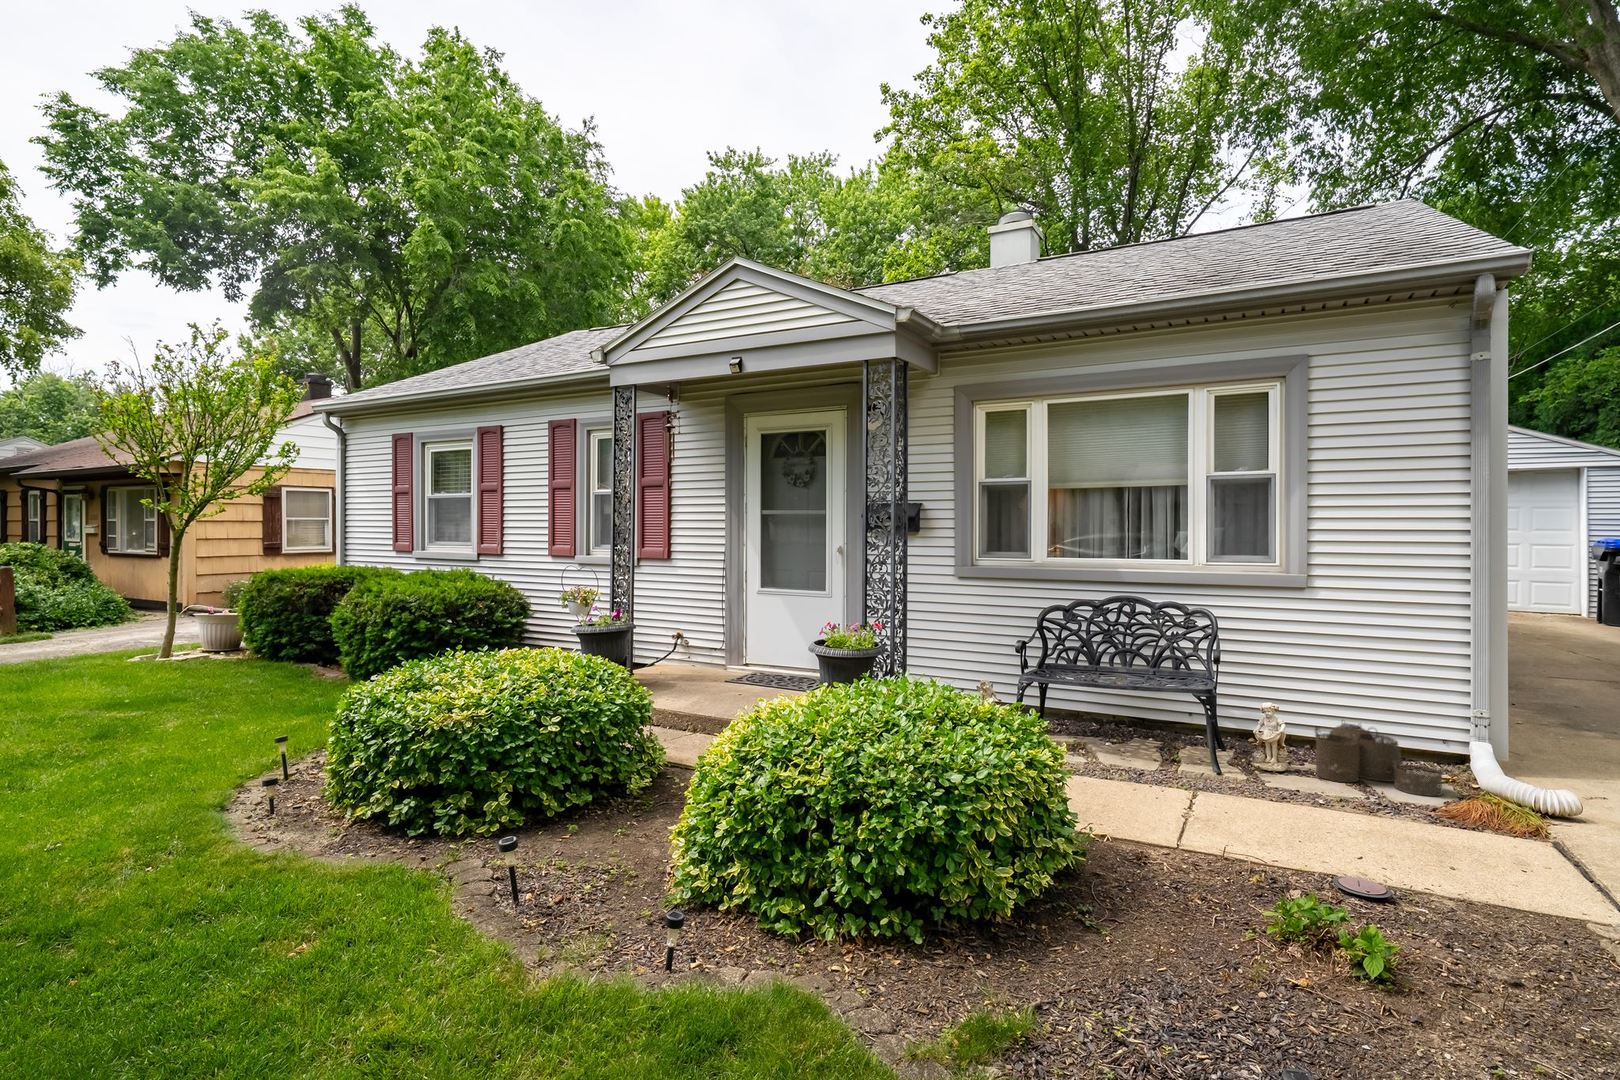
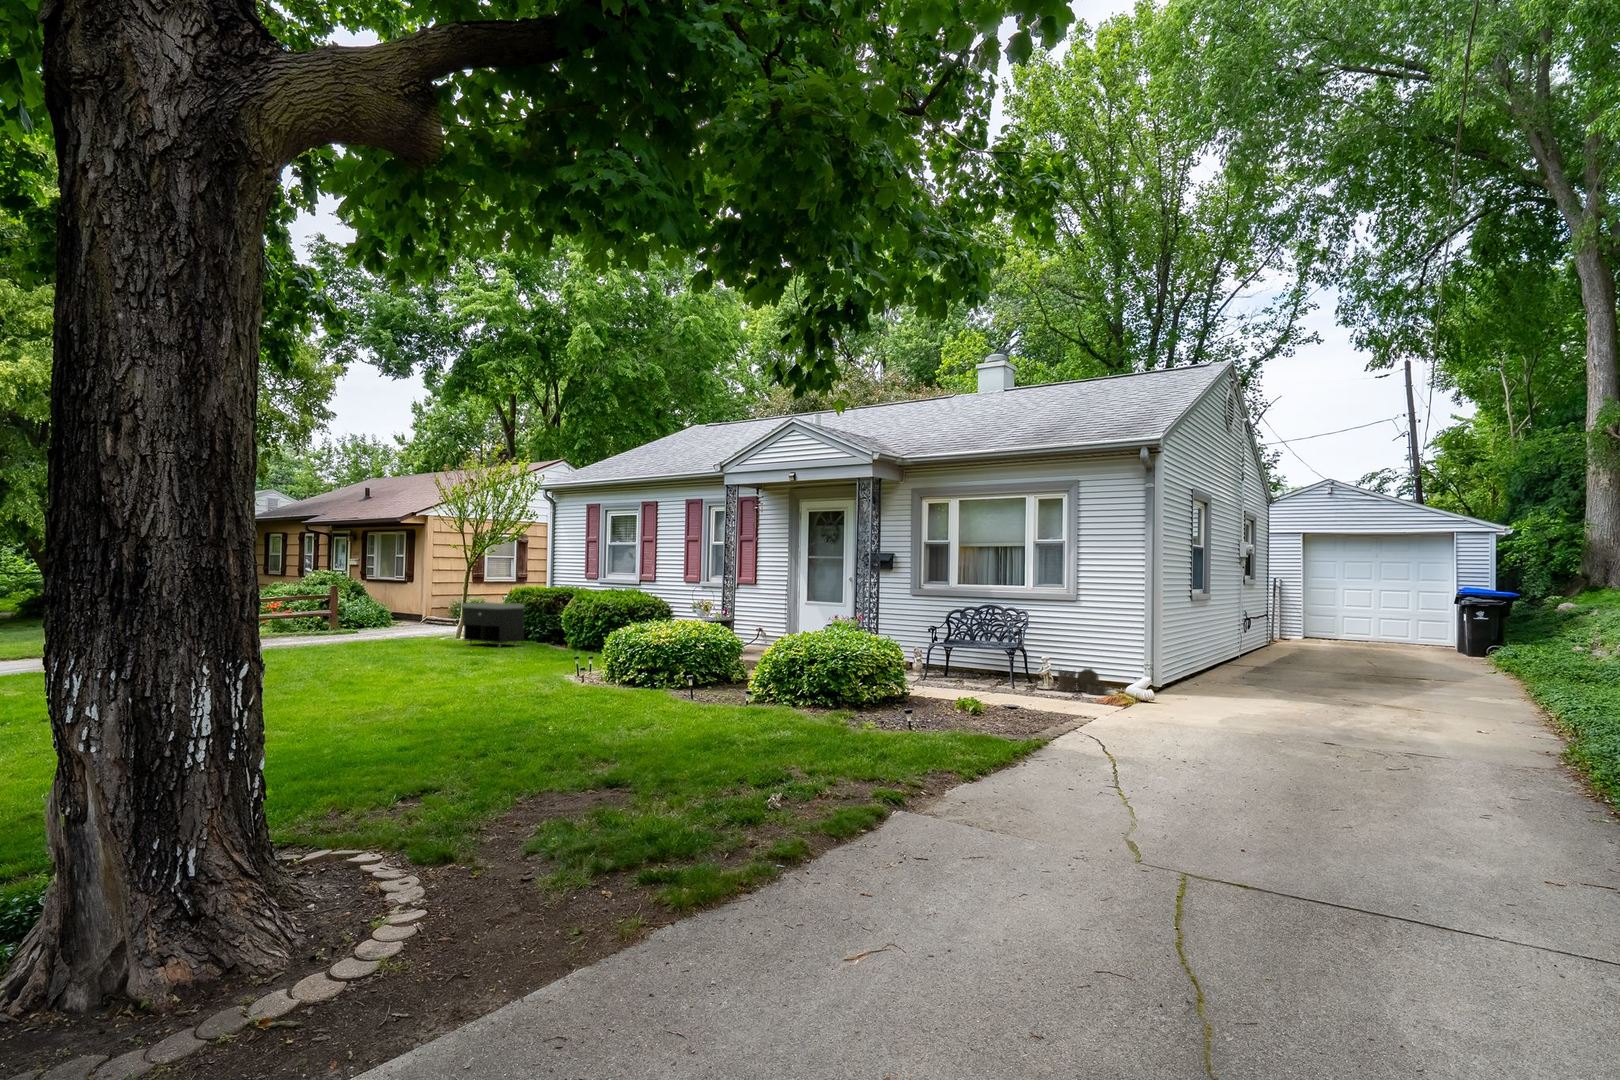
storage bench: none [170,593,284,670] -> present [462,602,525,647]

